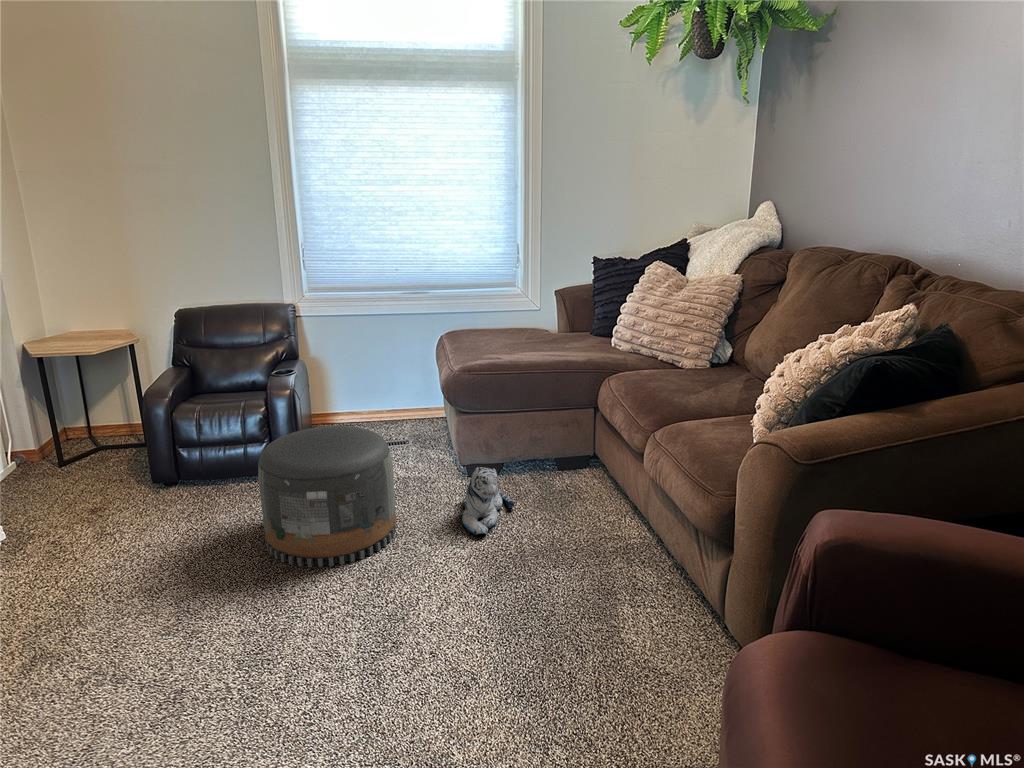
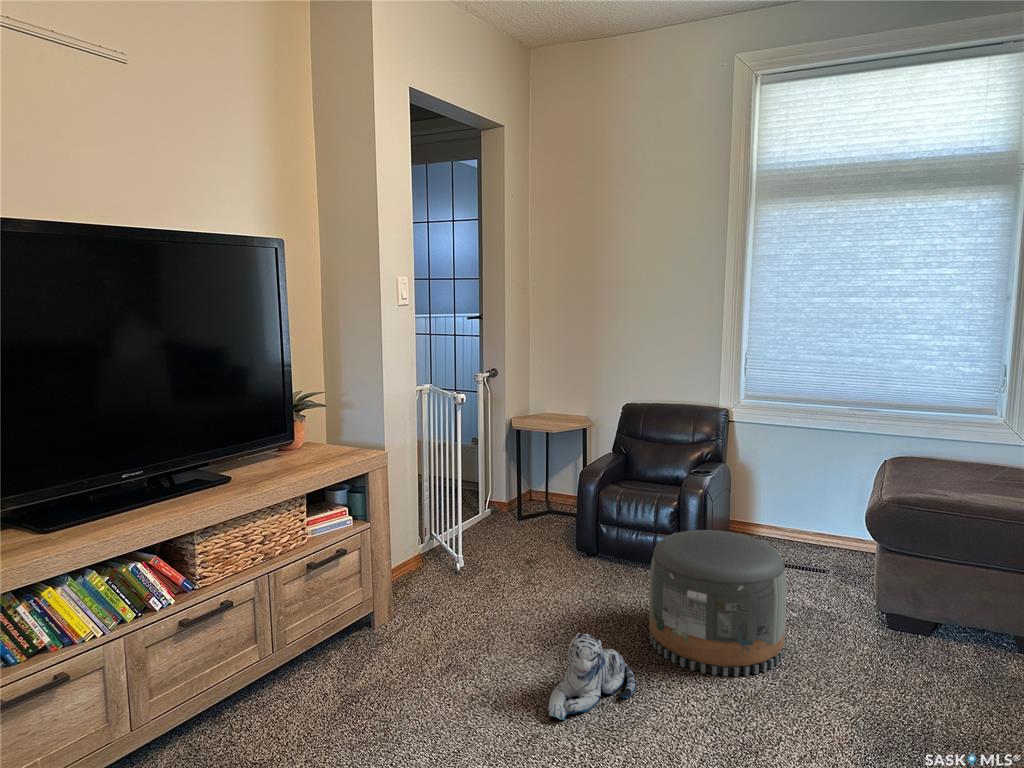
plush toy: present [462,467,514,535] -> present [548,633,636,720]

